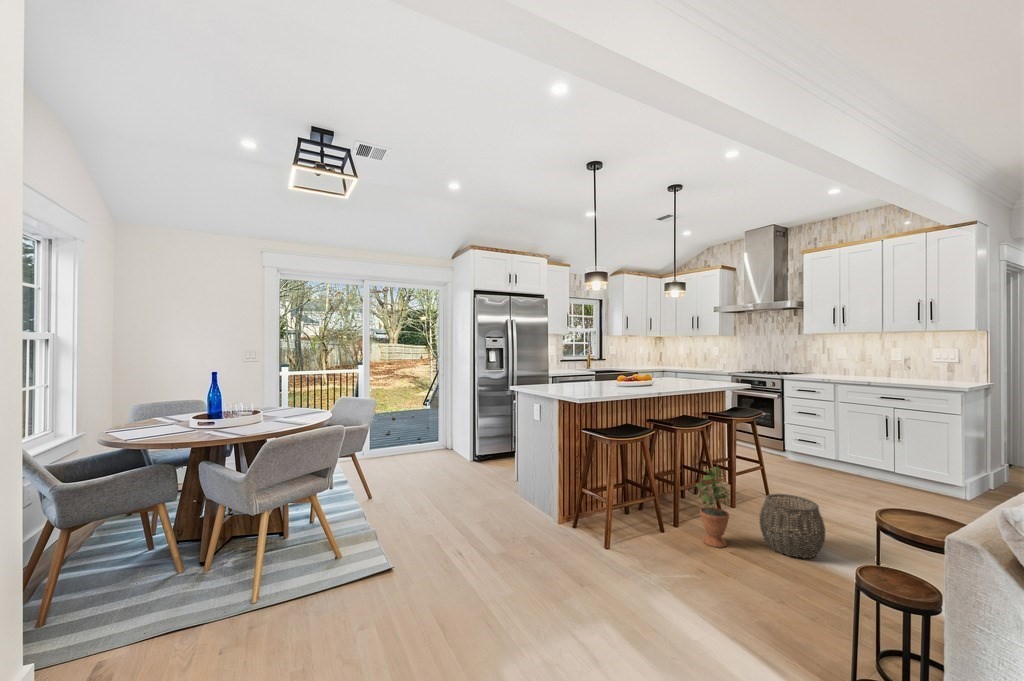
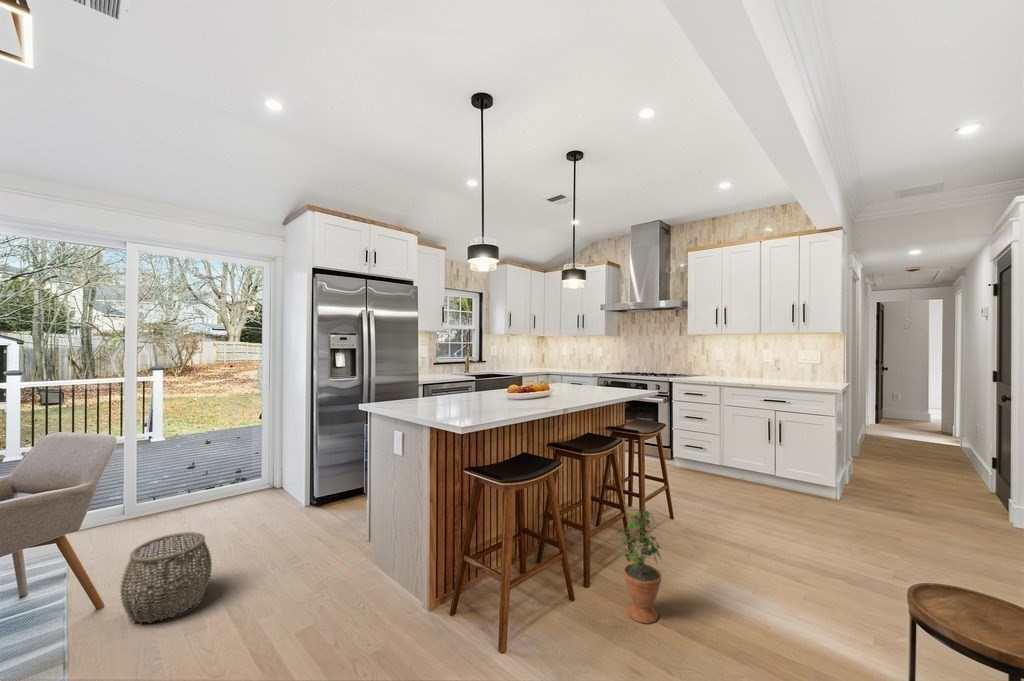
woven basket: present [759,494,825,558] -> present [120,532,212,623]

